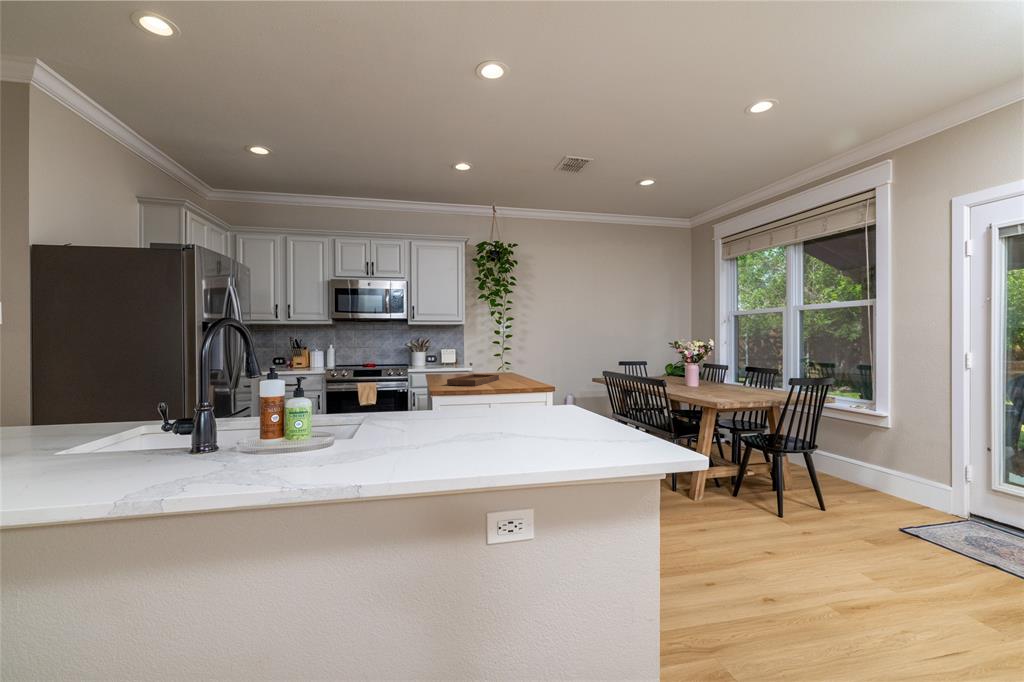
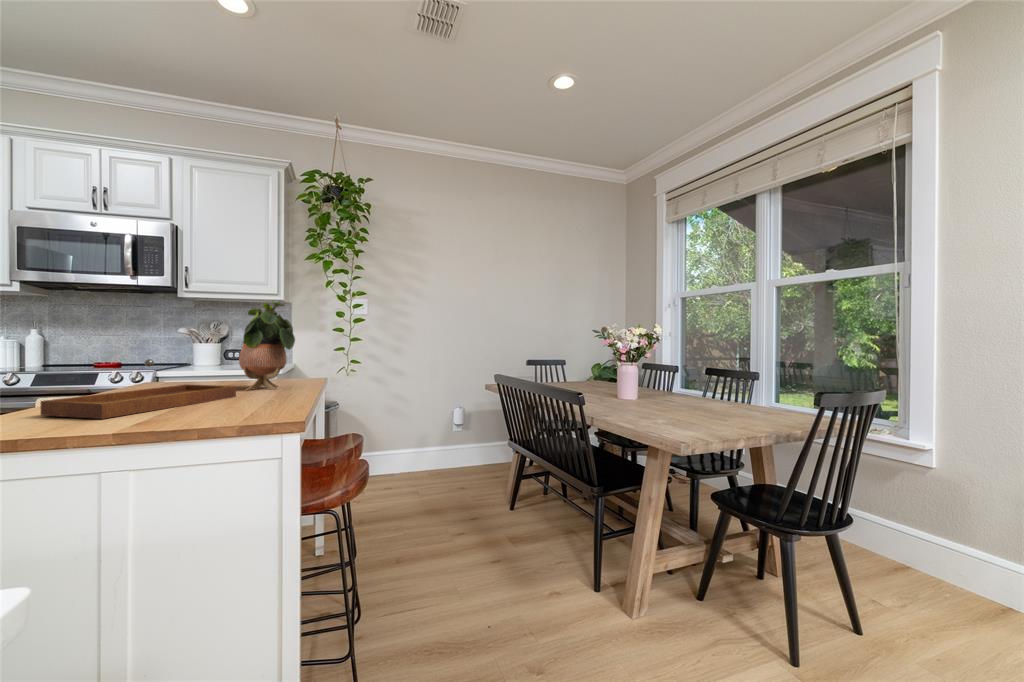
potted plant: none [489,333,515,377] -> present [239,301,295,390]

